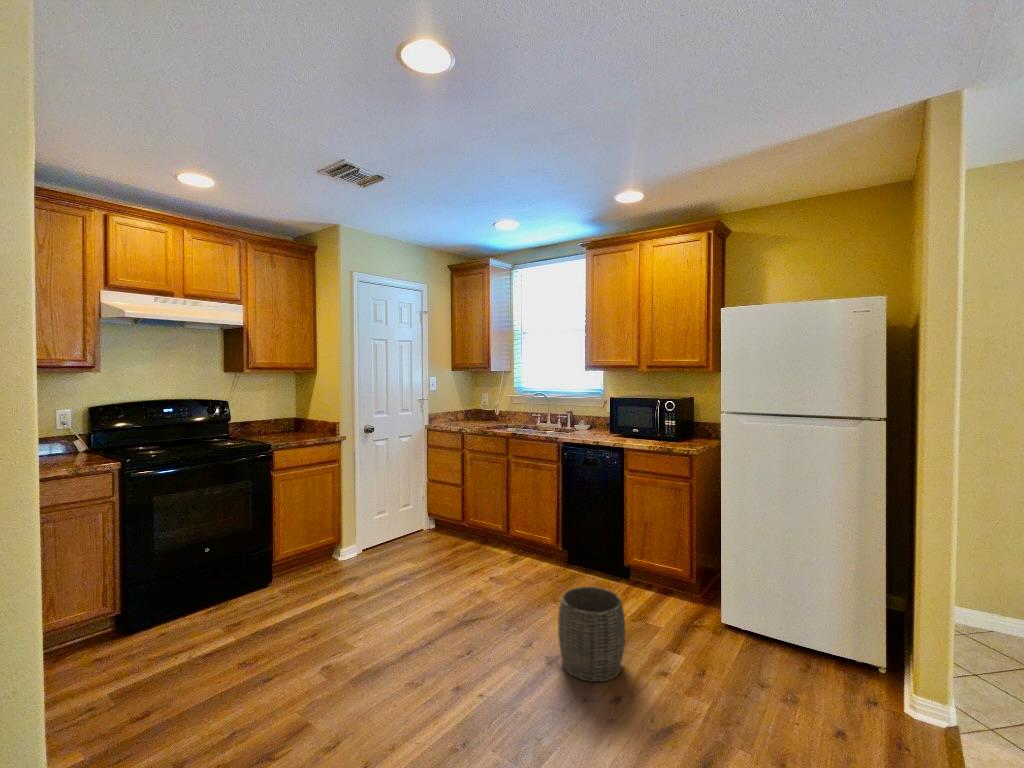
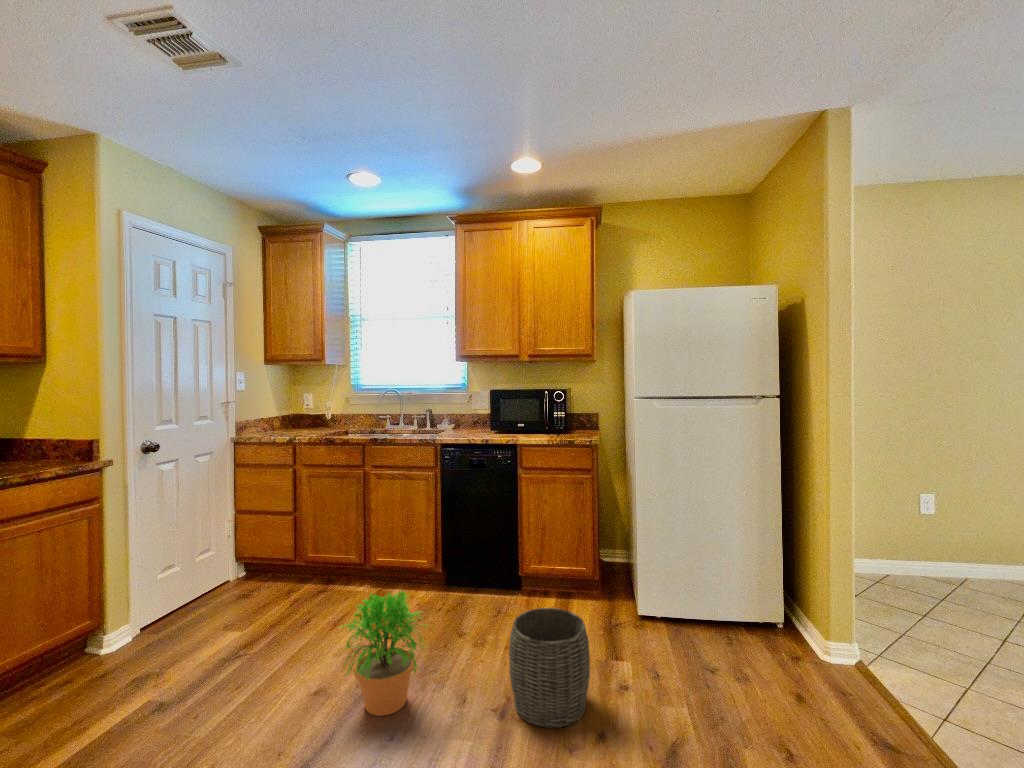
potted plant: none [447,549,506,637] -> present [341,591,423,716]

